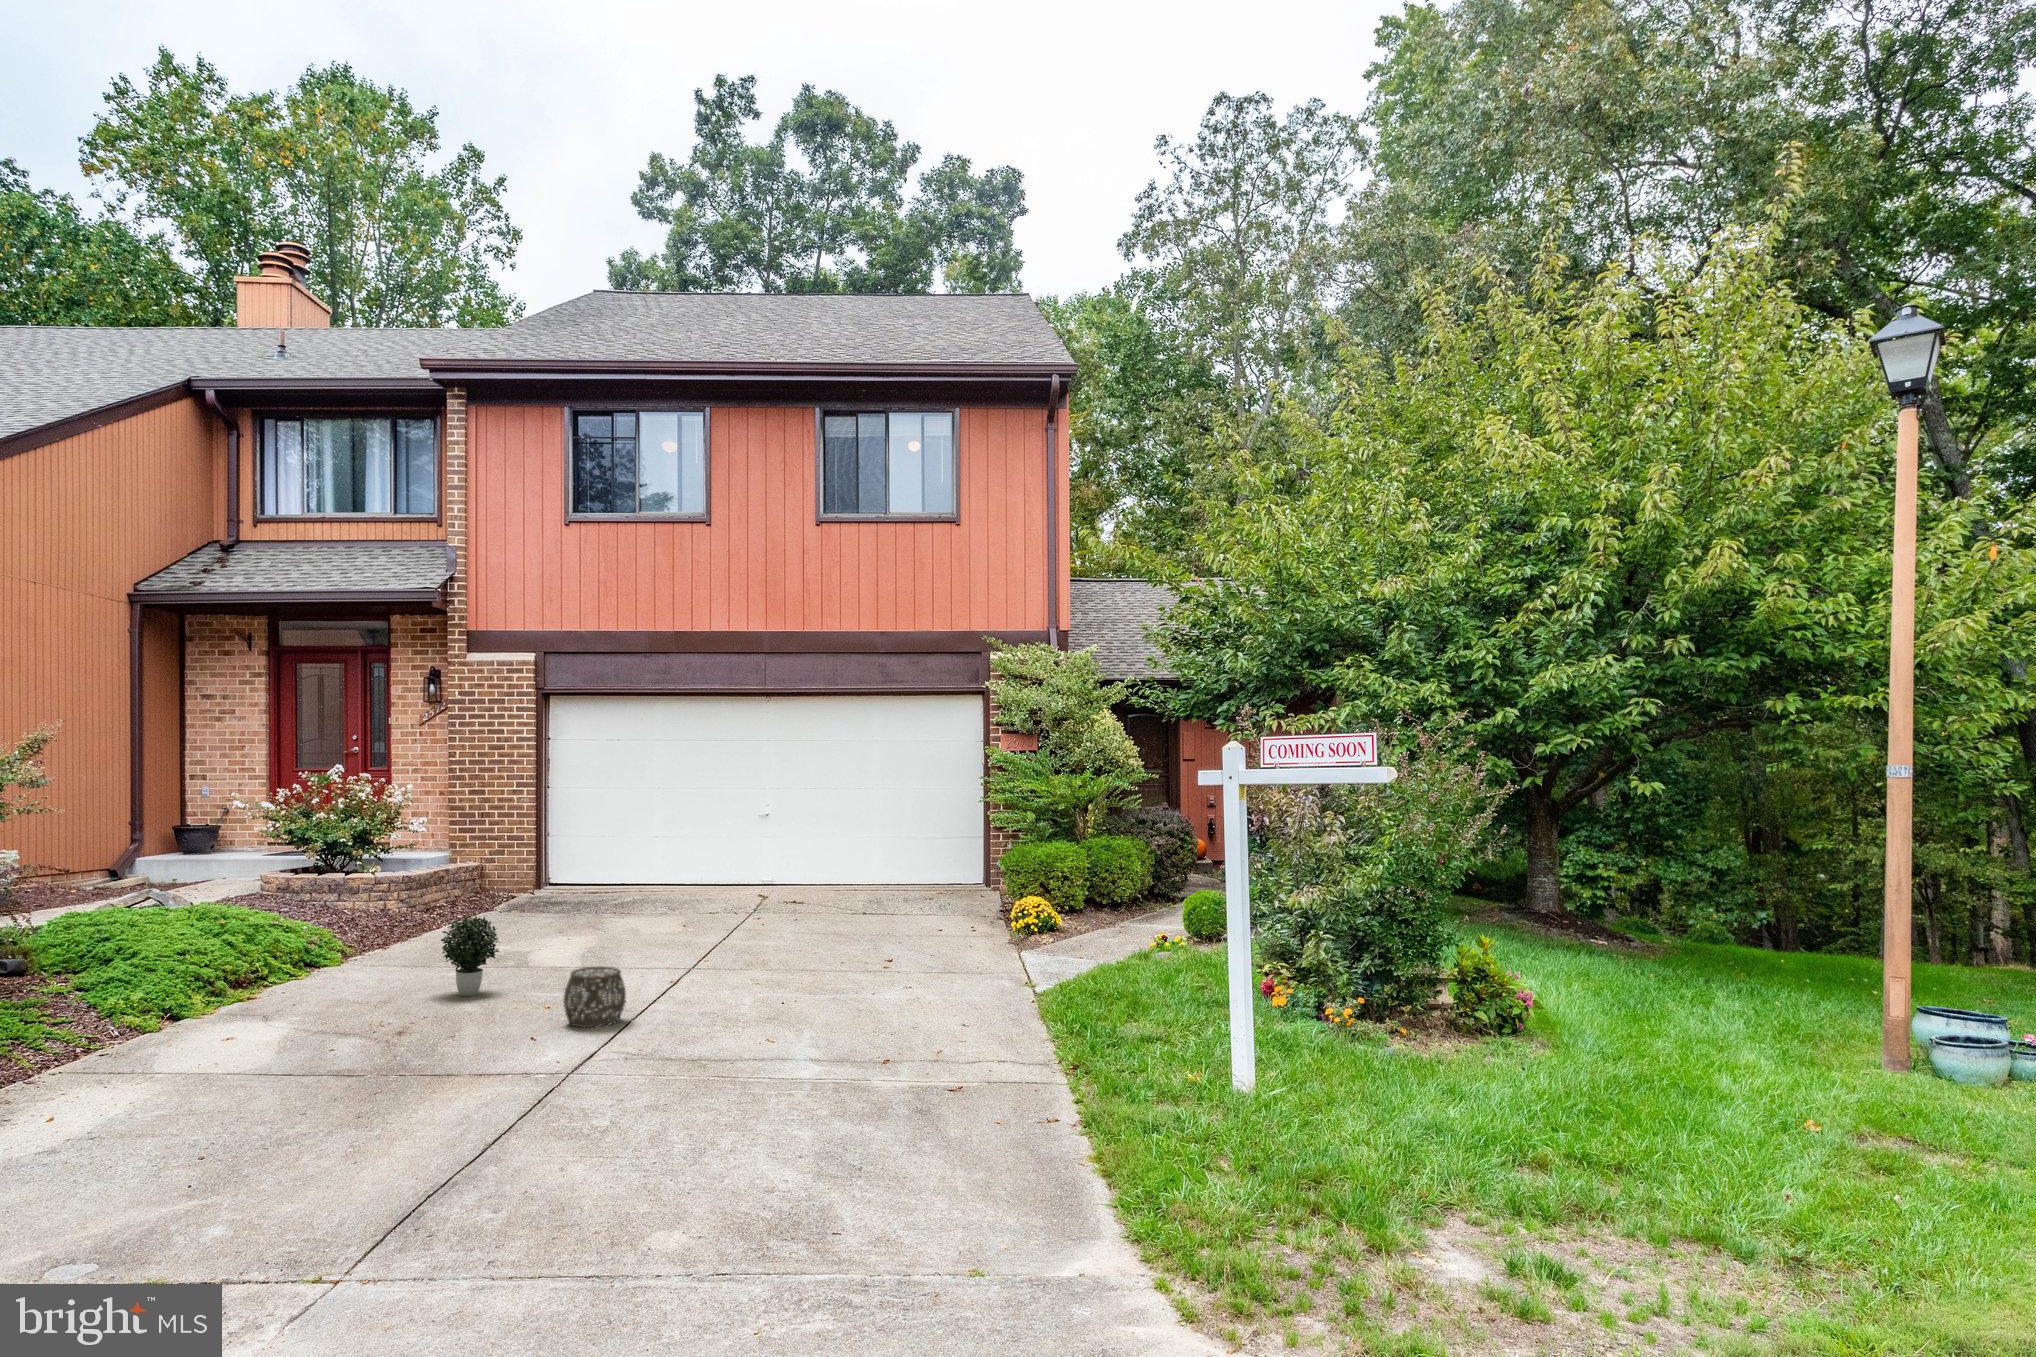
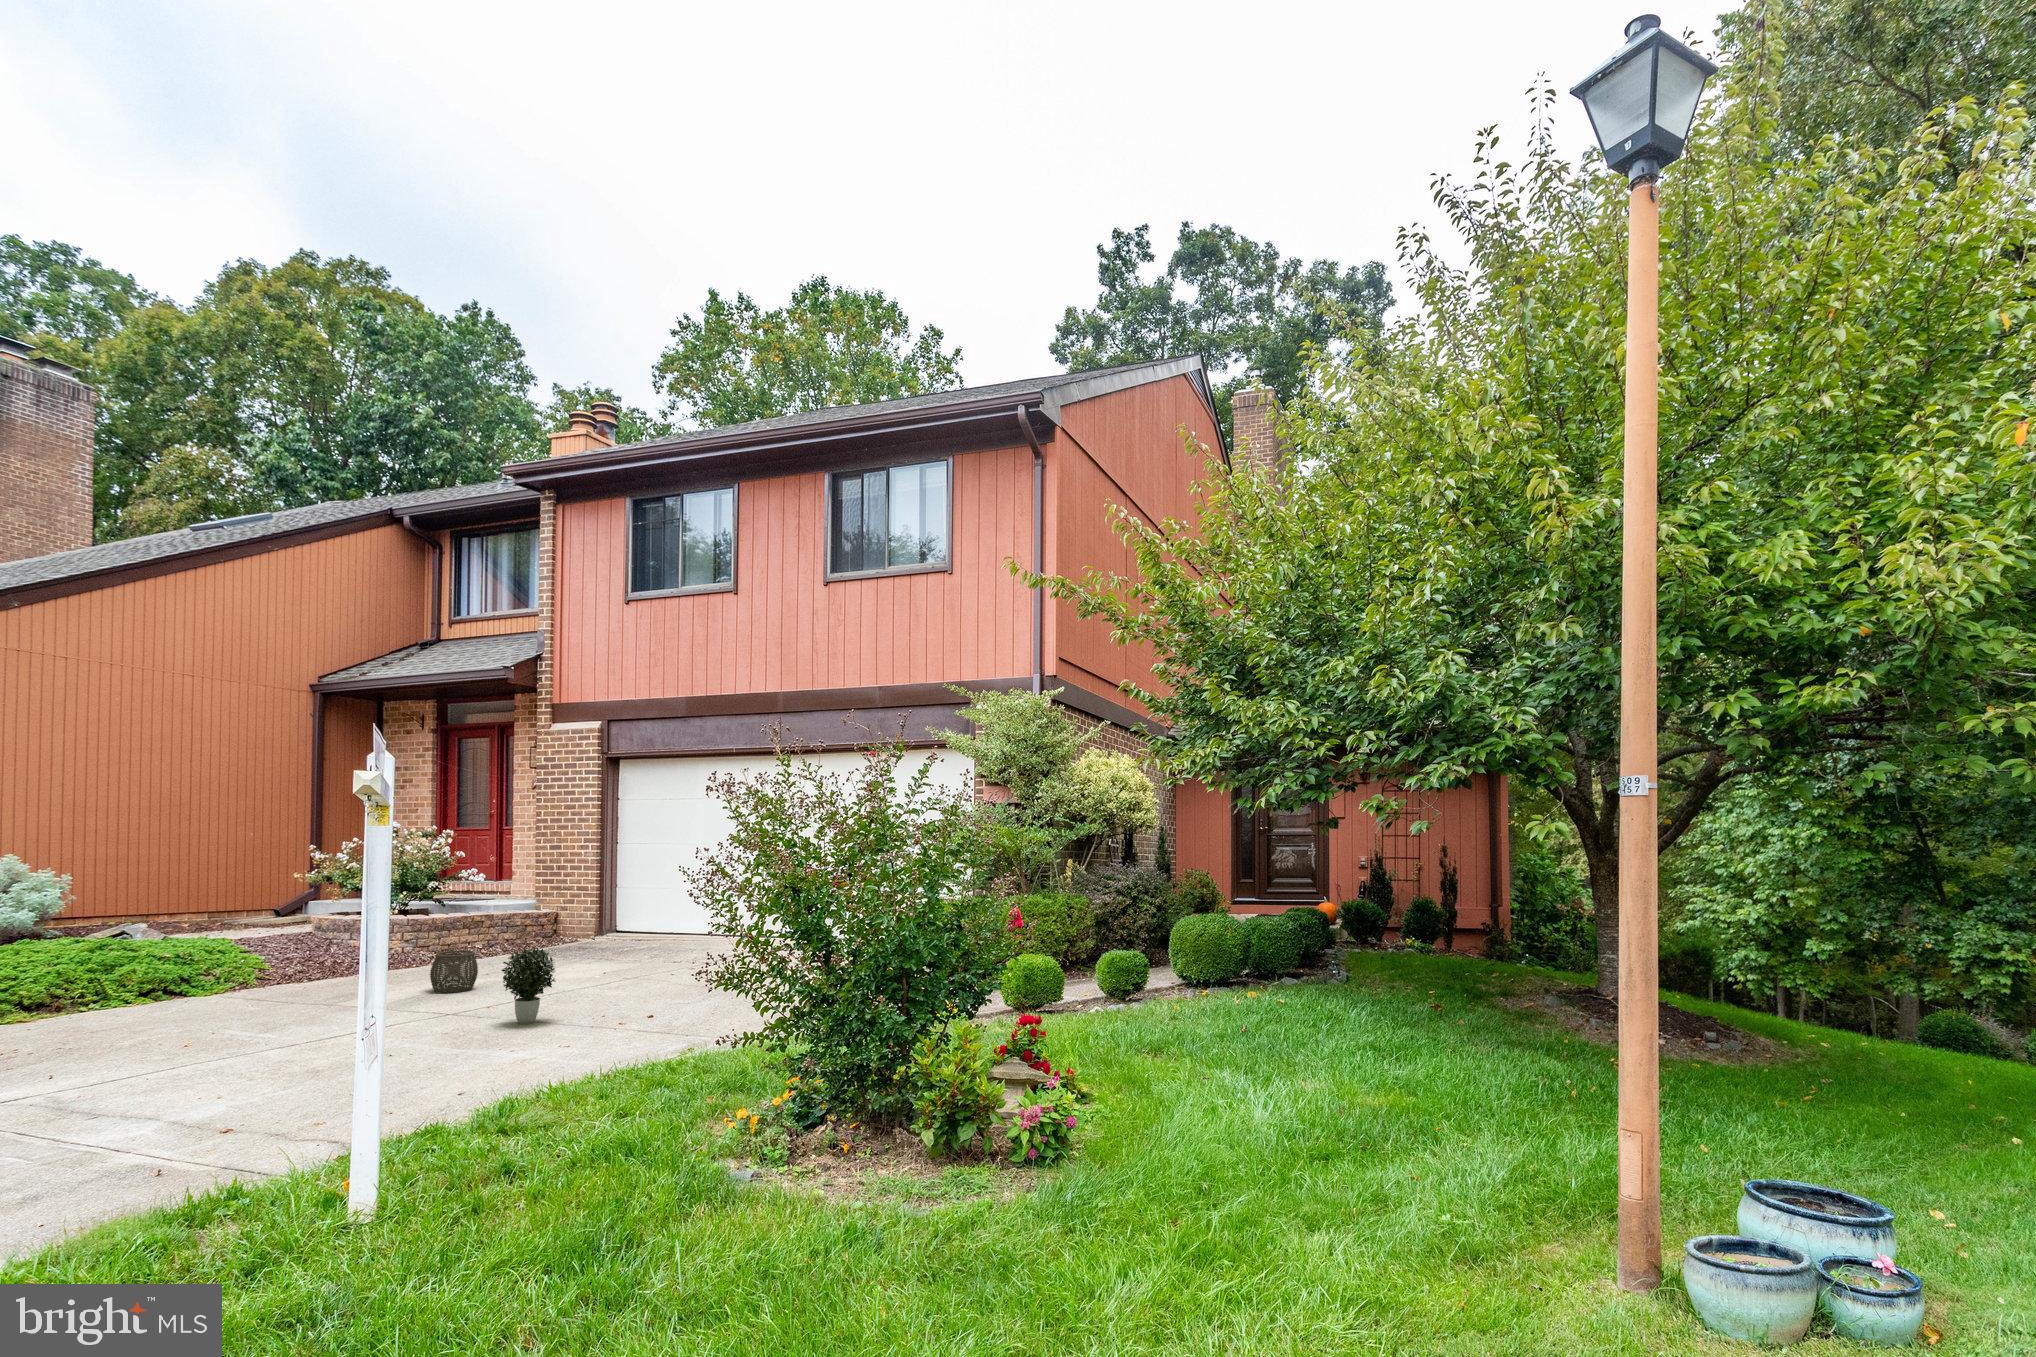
woven basket: present [564,966,626,1028] -> present [430,950,478,993]

